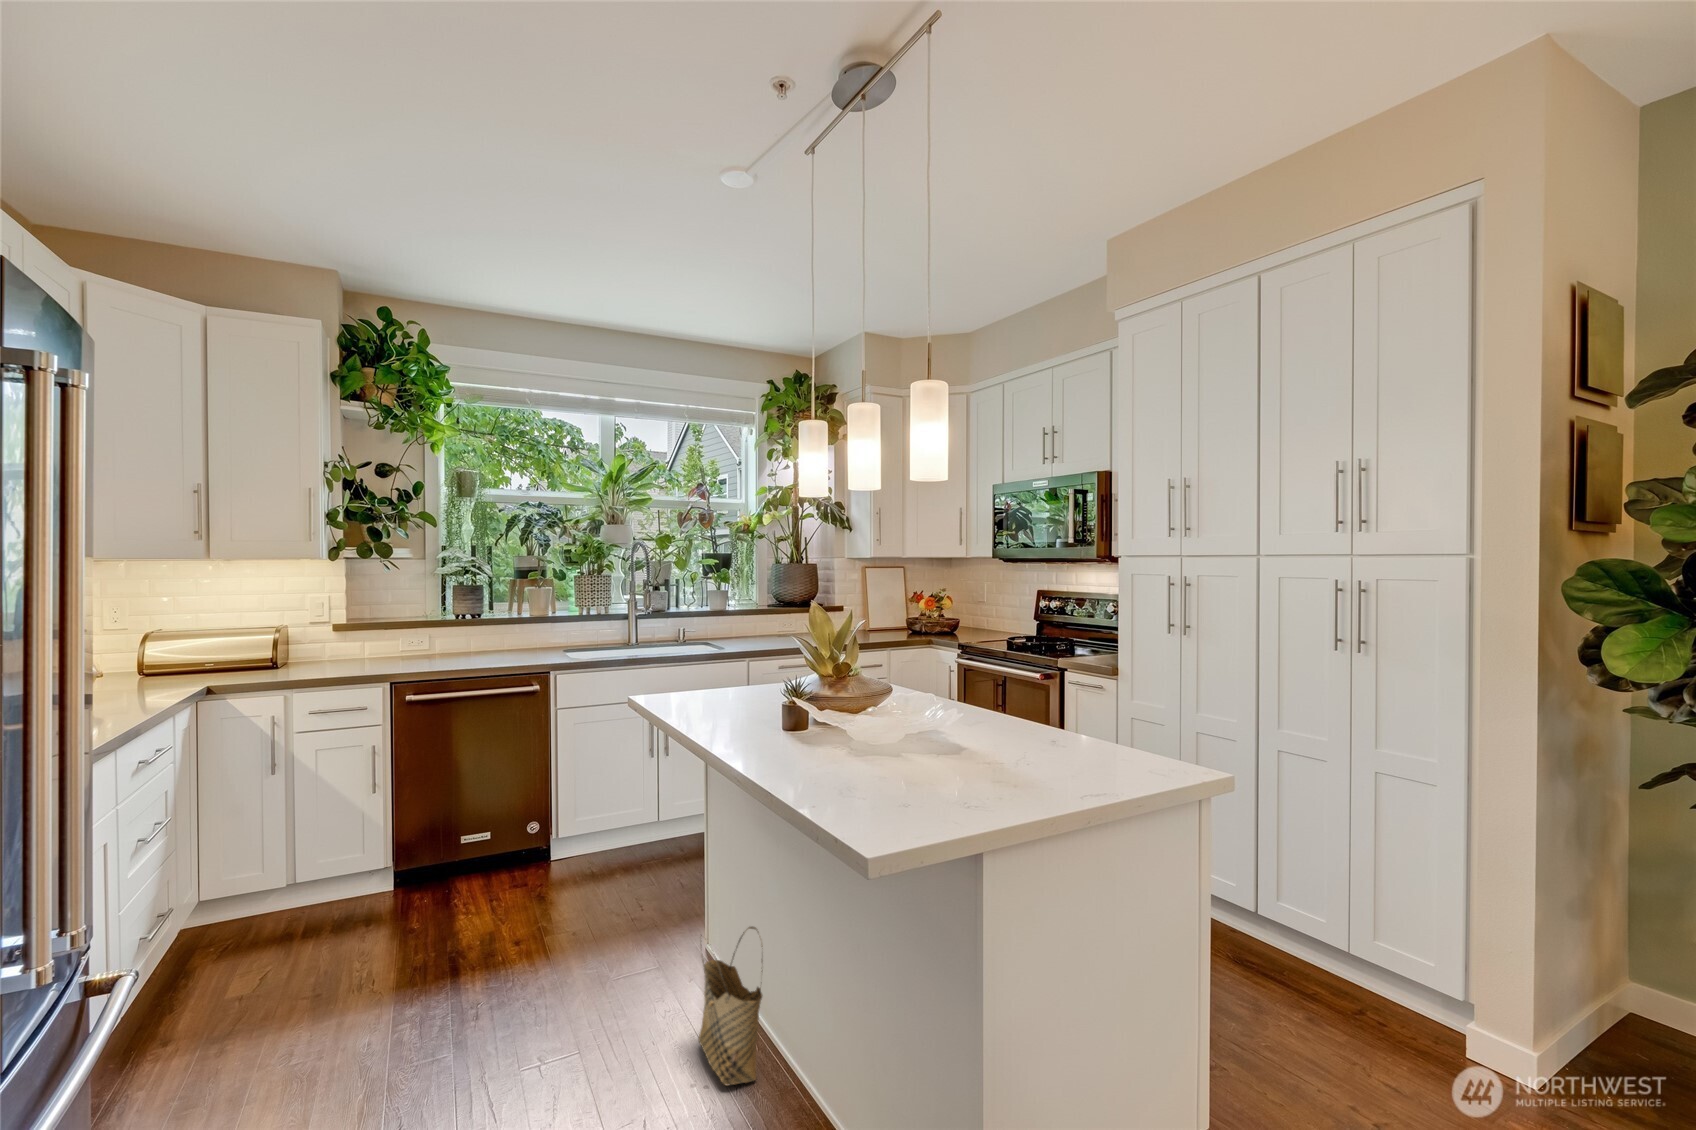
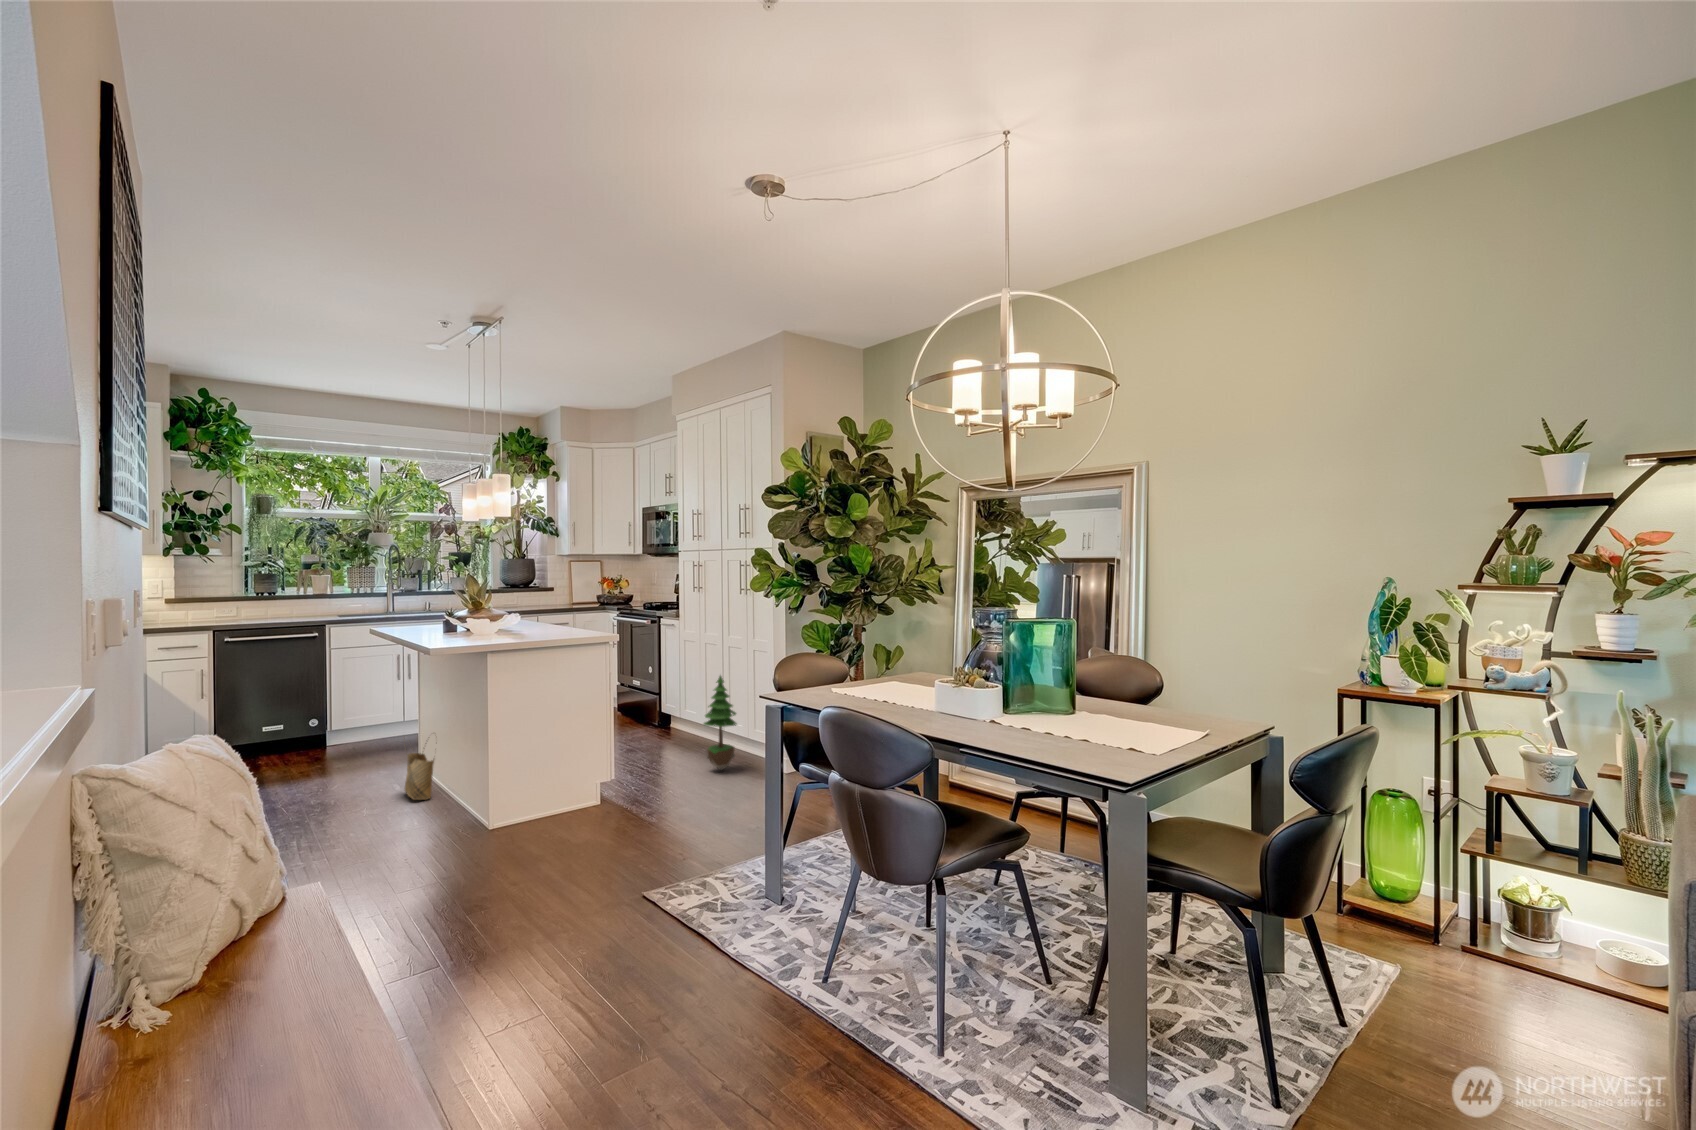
potted tree: none [1291,823,1381,1040] -> present [704,676,737,770]

